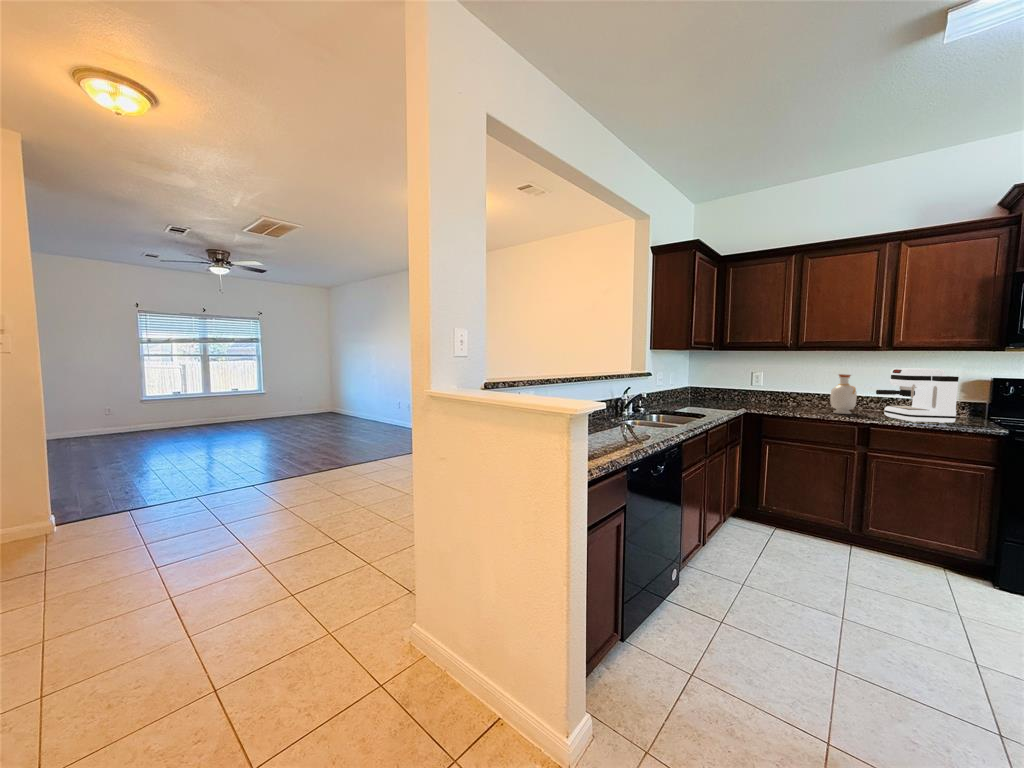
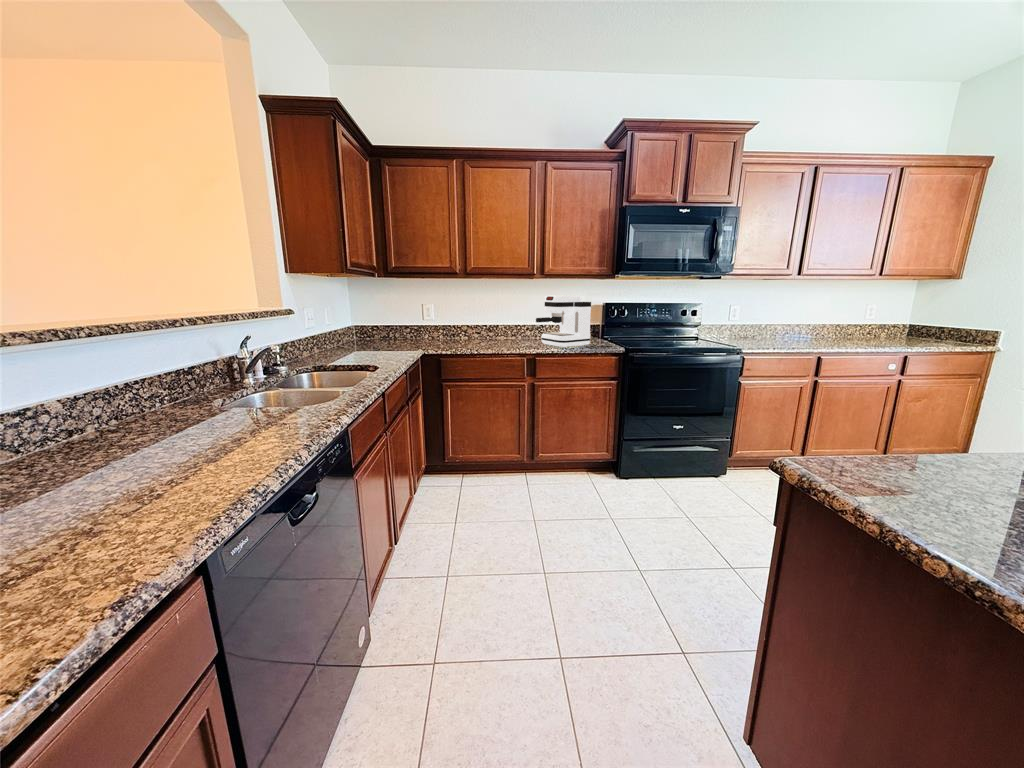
bottle: present [830,374,857,414] -> none [498,303,519,345]

